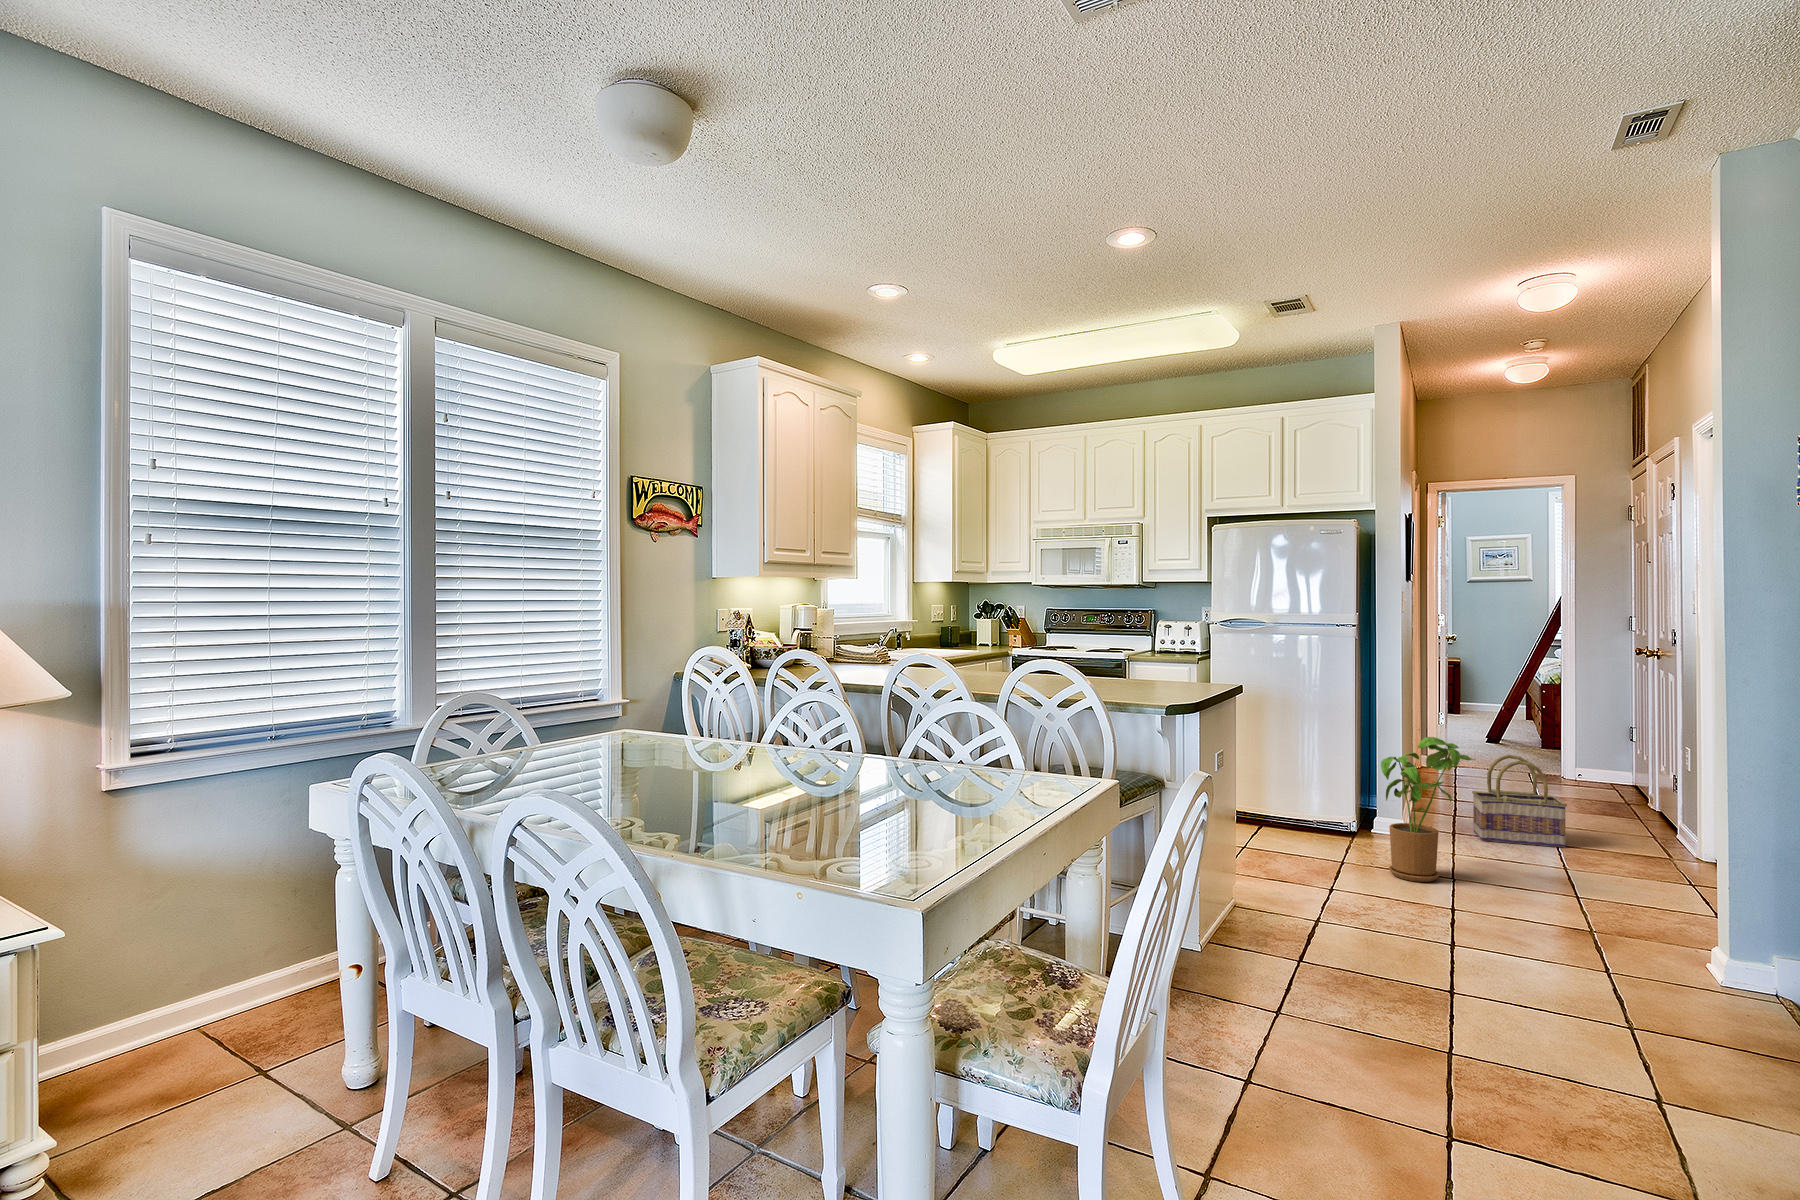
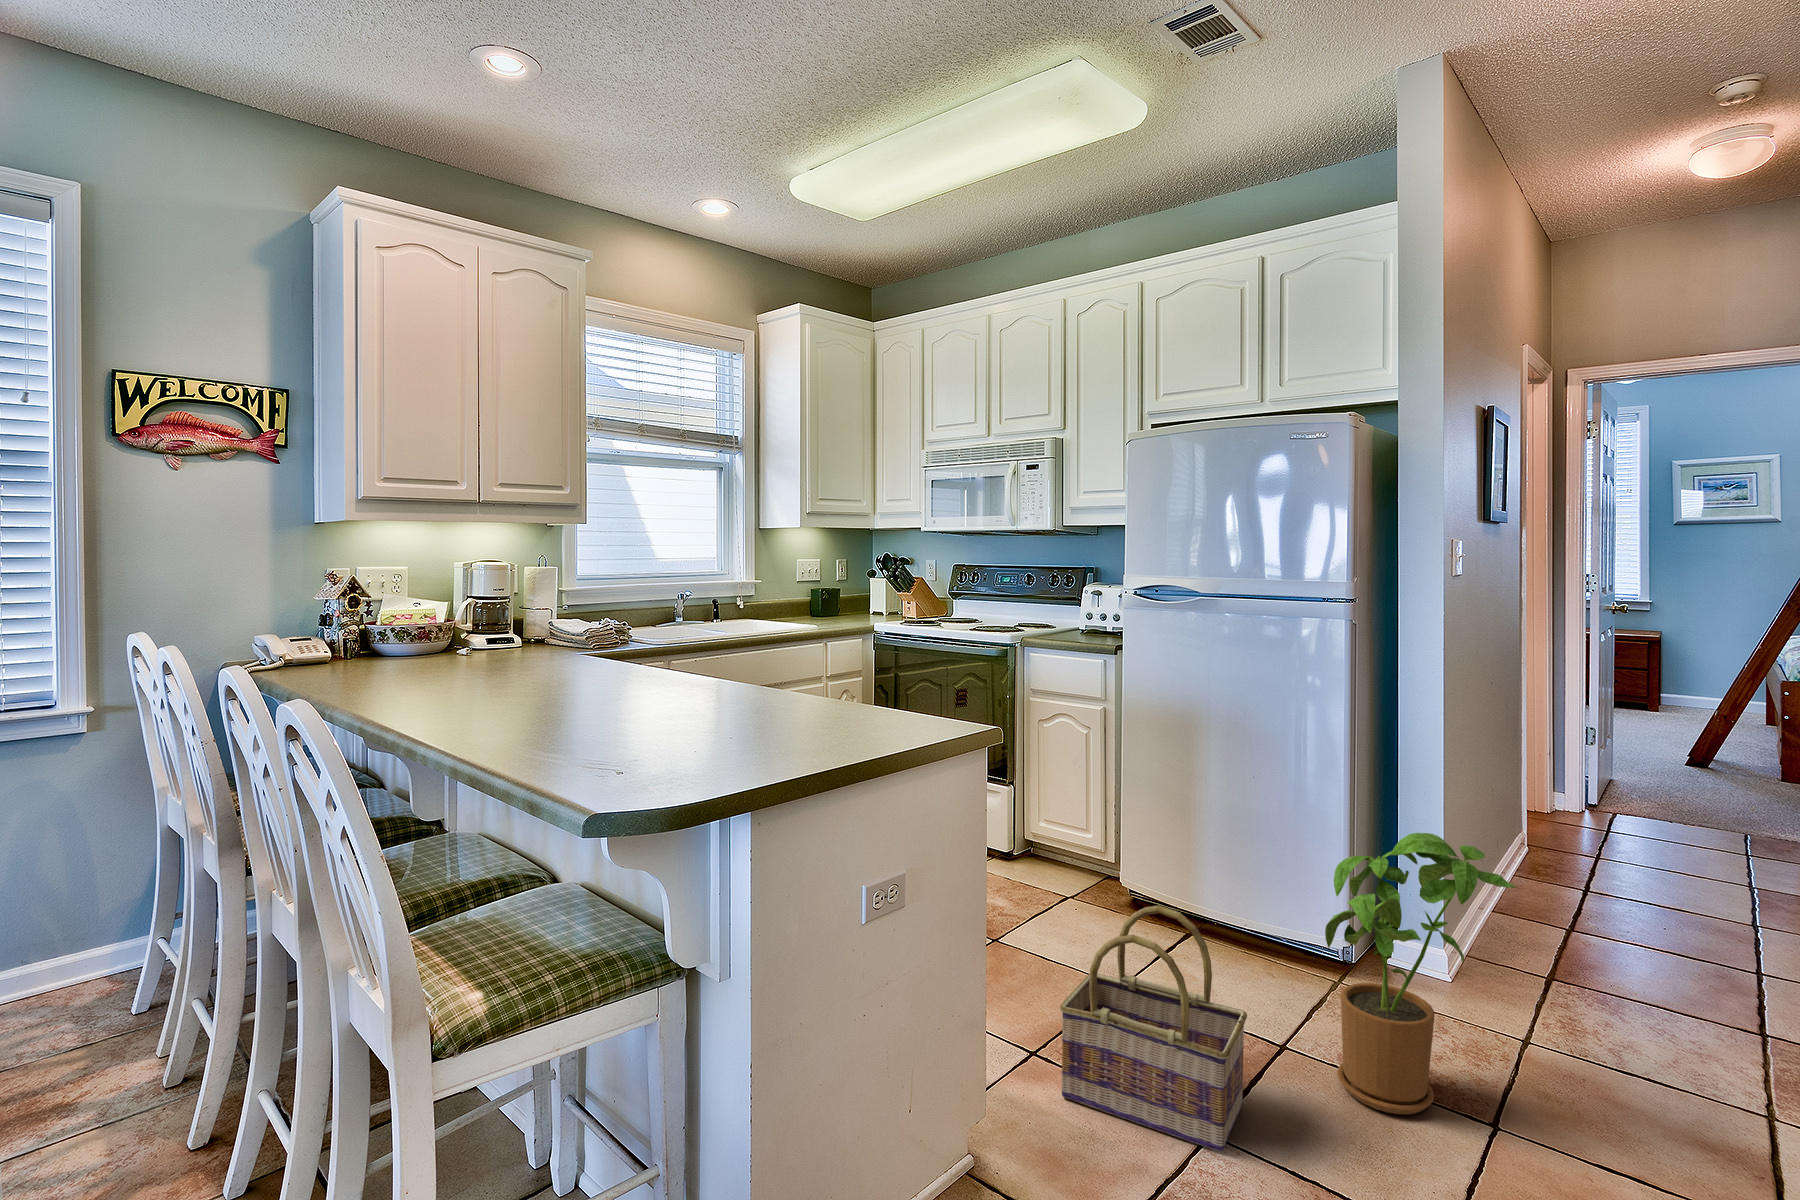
basket: present [1472,755,1567,847] -> present [1060,905,1247,1152]

